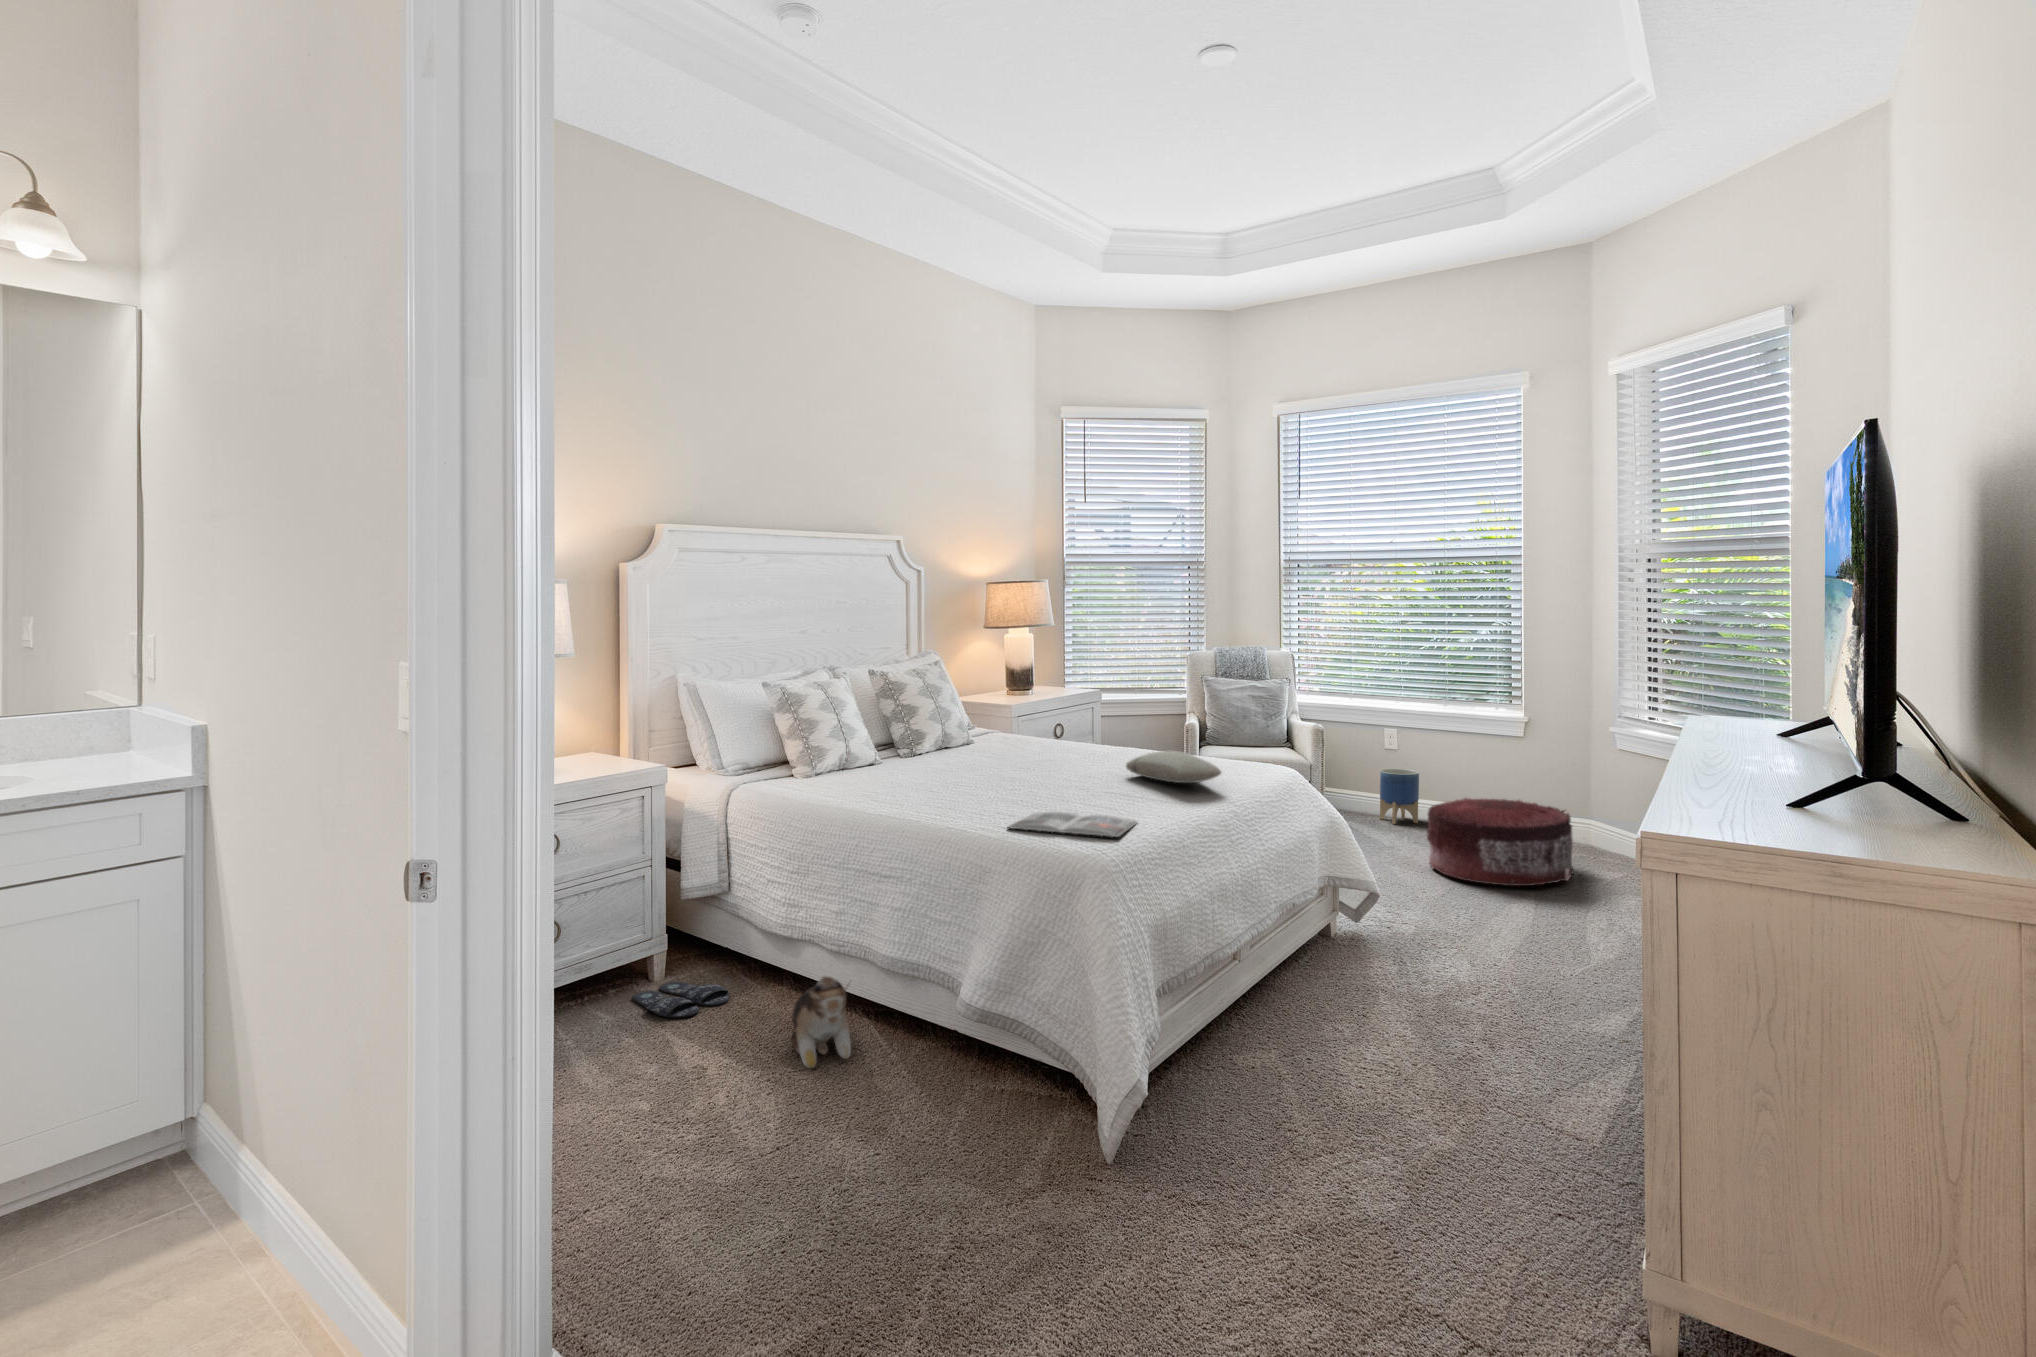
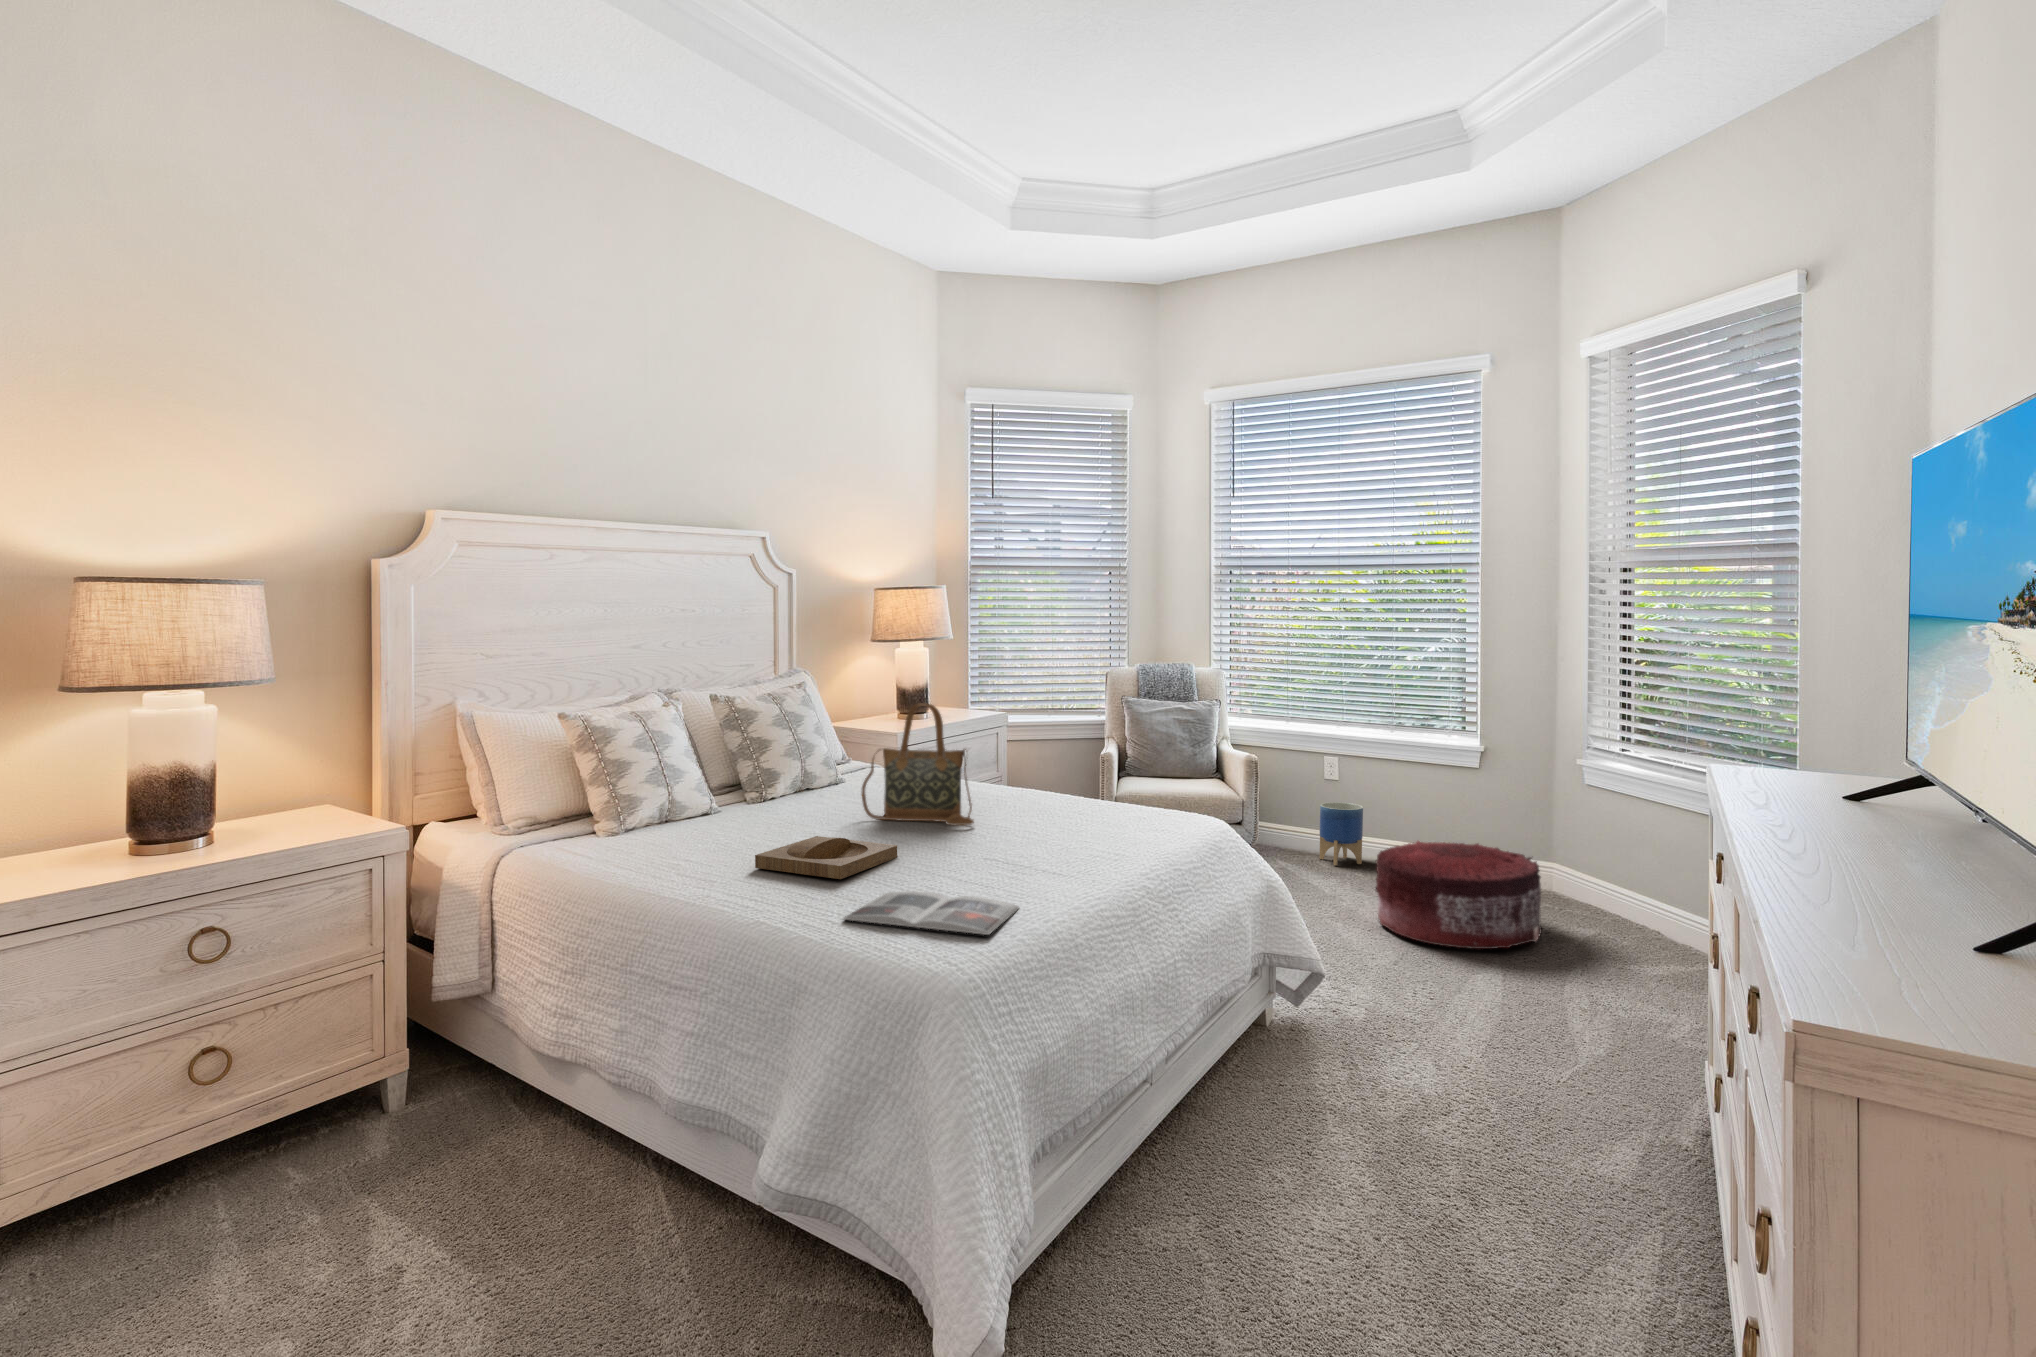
handbag: none [999,675,1091,771] -> present [862,703,974,825]
pillow: present [1126,751,1221,783] -> none [1016,801,1133,845]
tray: none [929,776,1035,804] -> present [755,836,897,879]
plush toy: present [792,977,851,1068] -> none [540,1136,620,1266]
slippers: present [632,982,729,1018] -> none [347,1113,482,1176]

